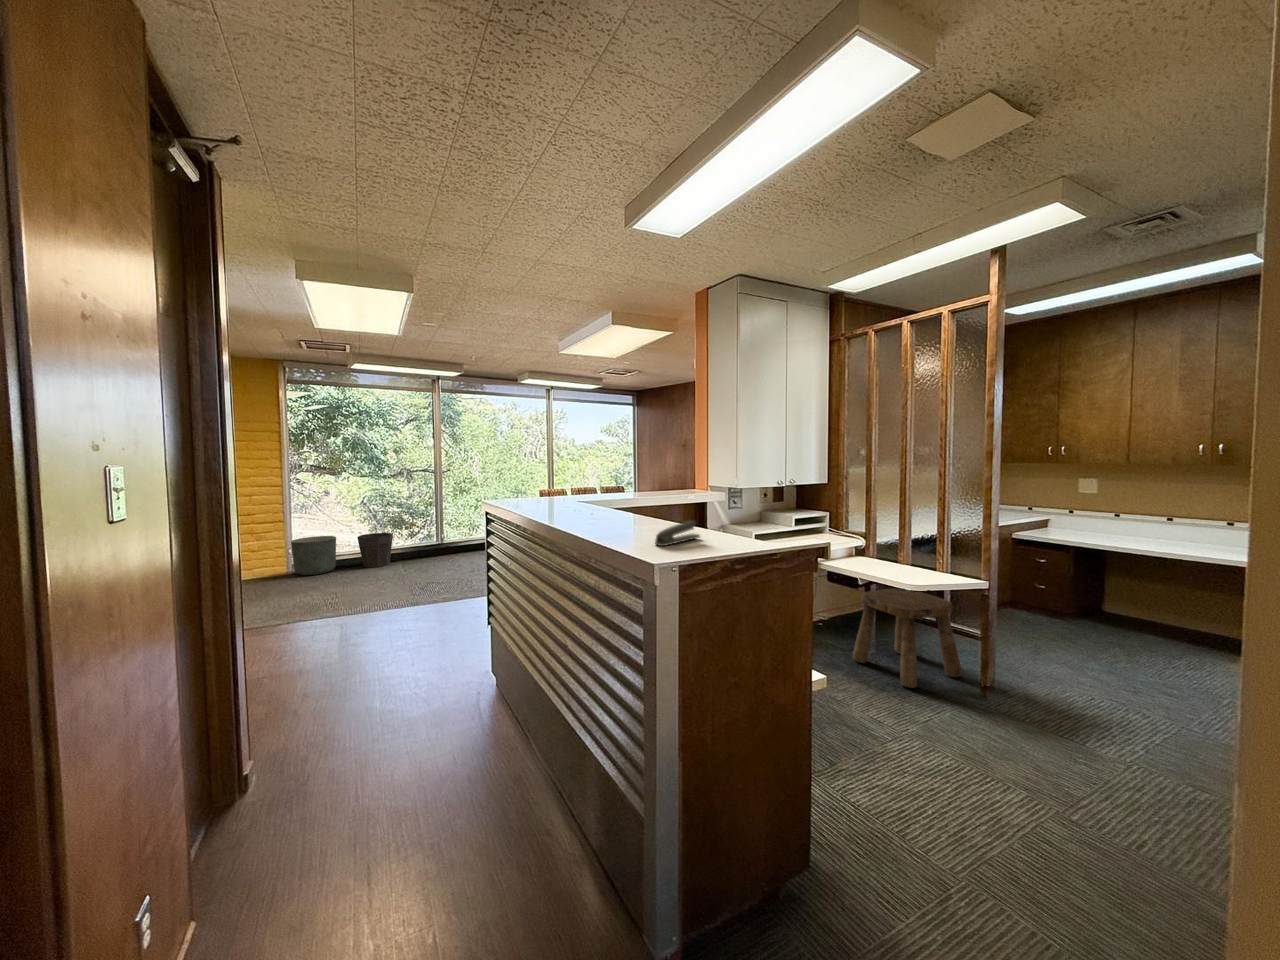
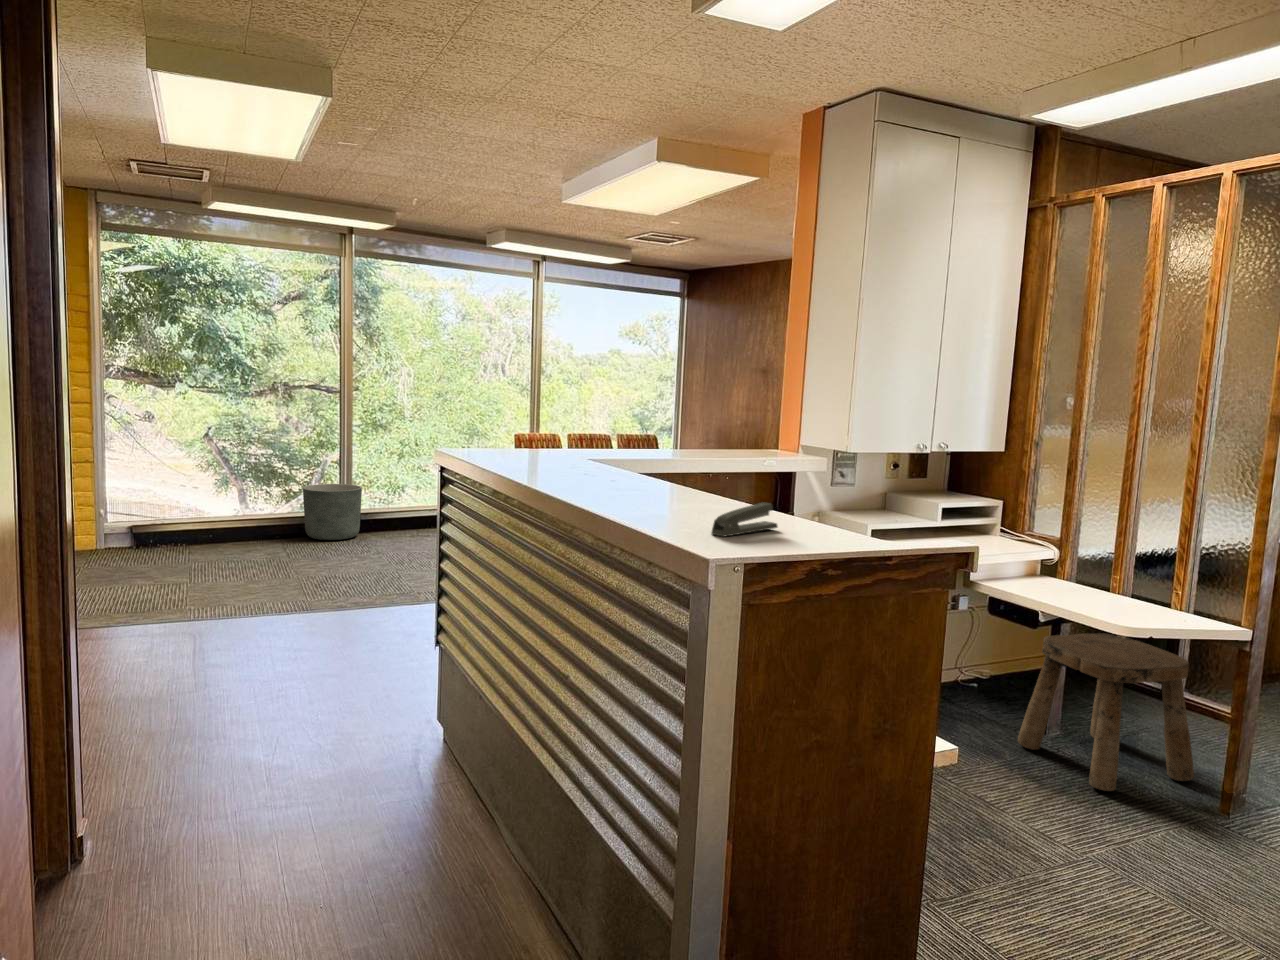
waste bin: present [357,533,393,568] -> none [205,490,263,546]
planter: present [291,536,336,575] -> present [303,484,362,540]

